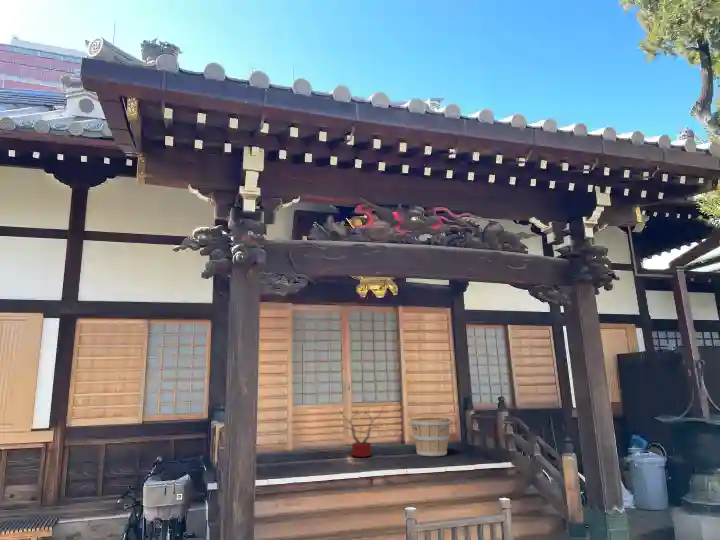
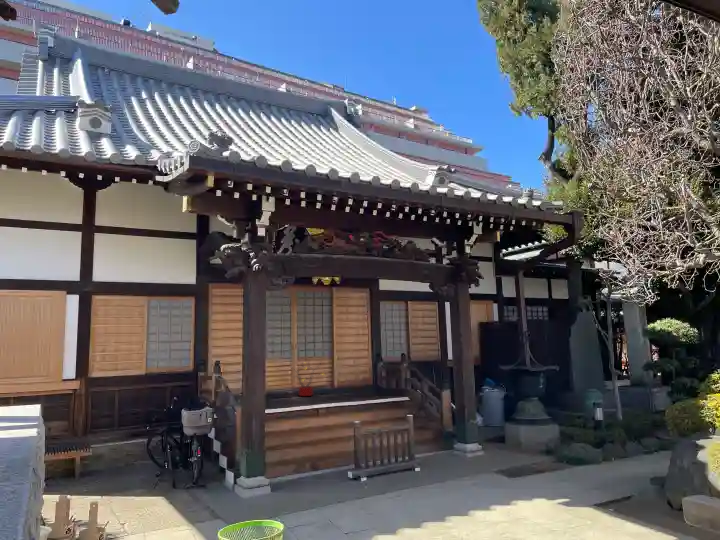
wooden bucket: present [410,417,451,456] -> none [339,367,368,395]

